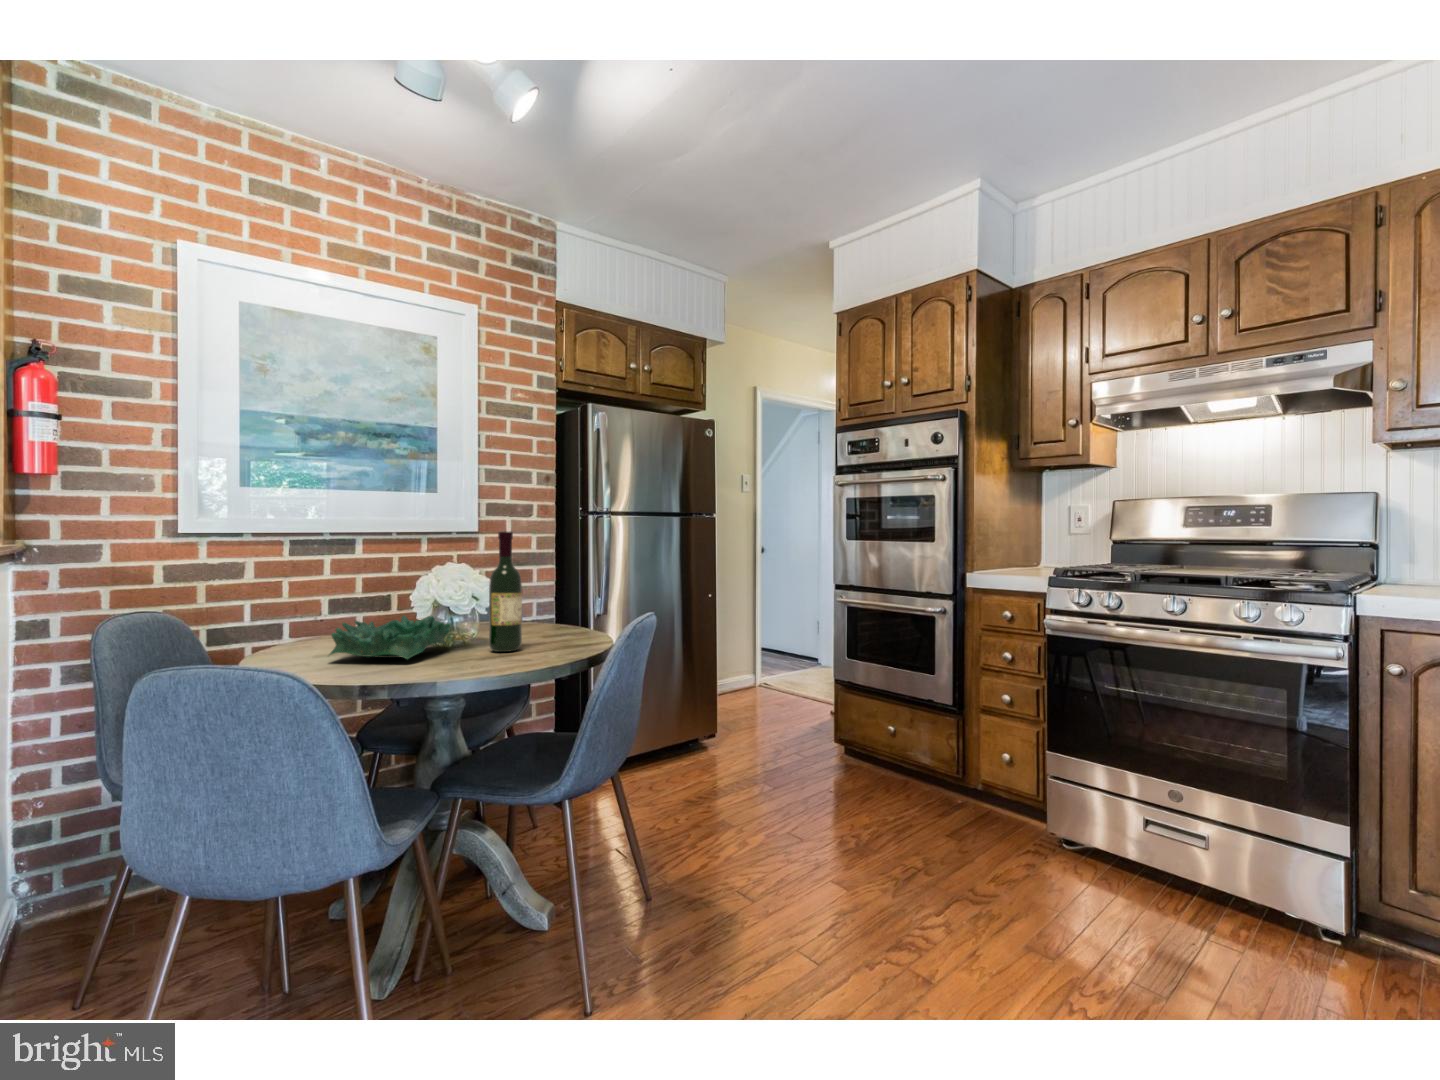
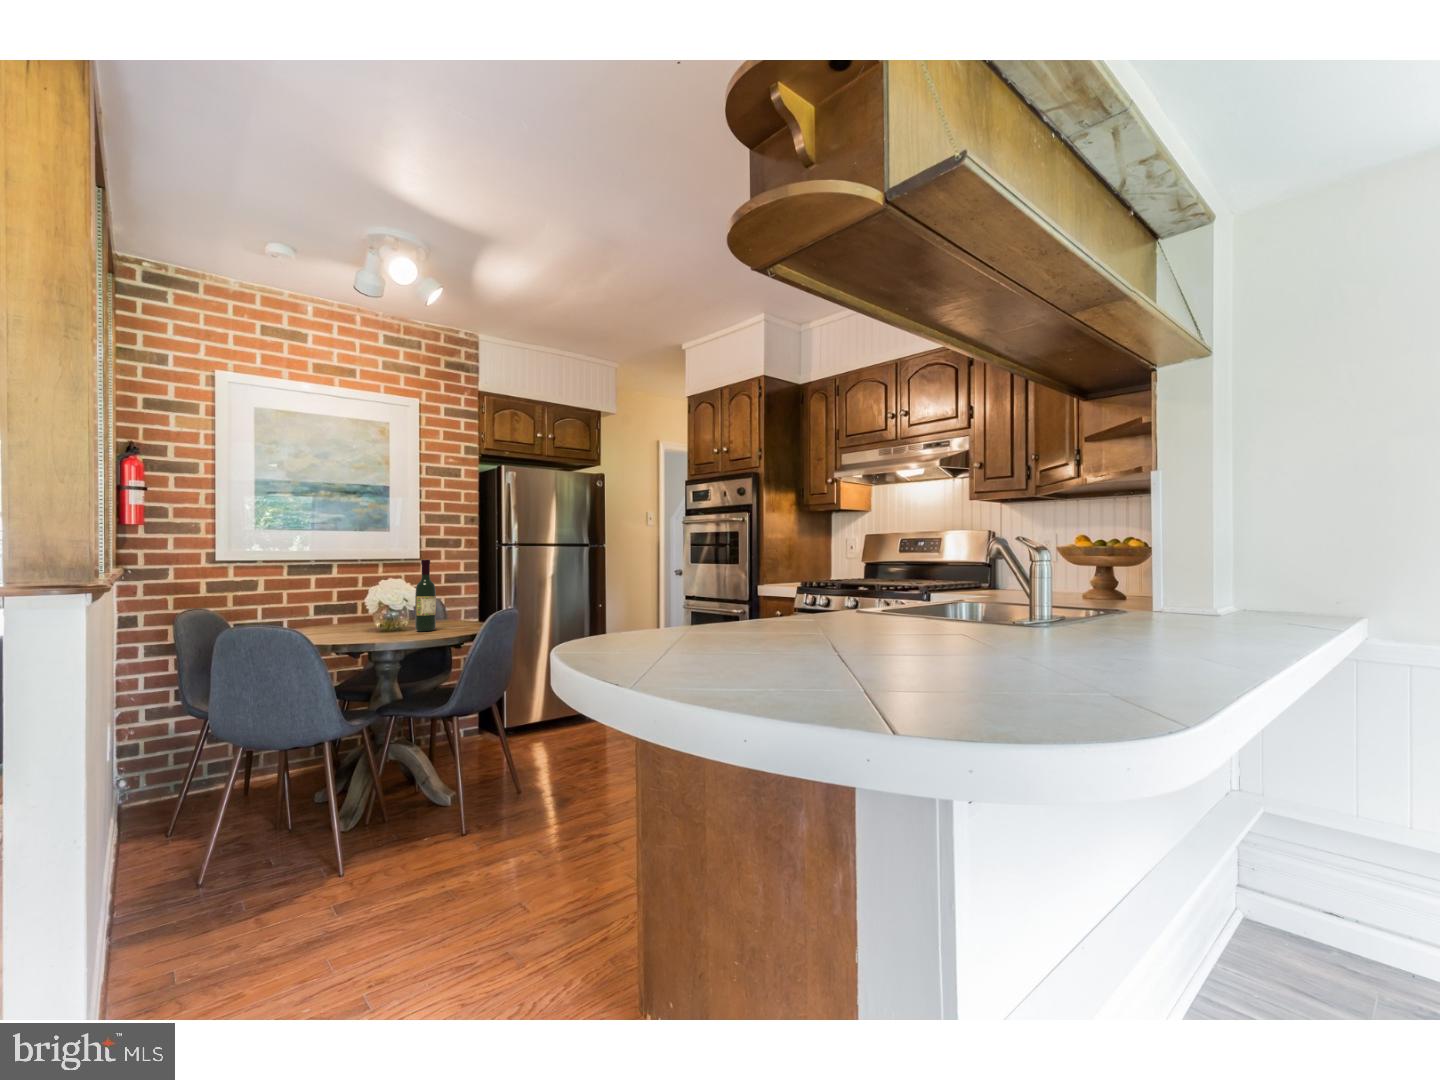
decorative bowl: present [329,616,451,659] -> none [317,611,392,634]

